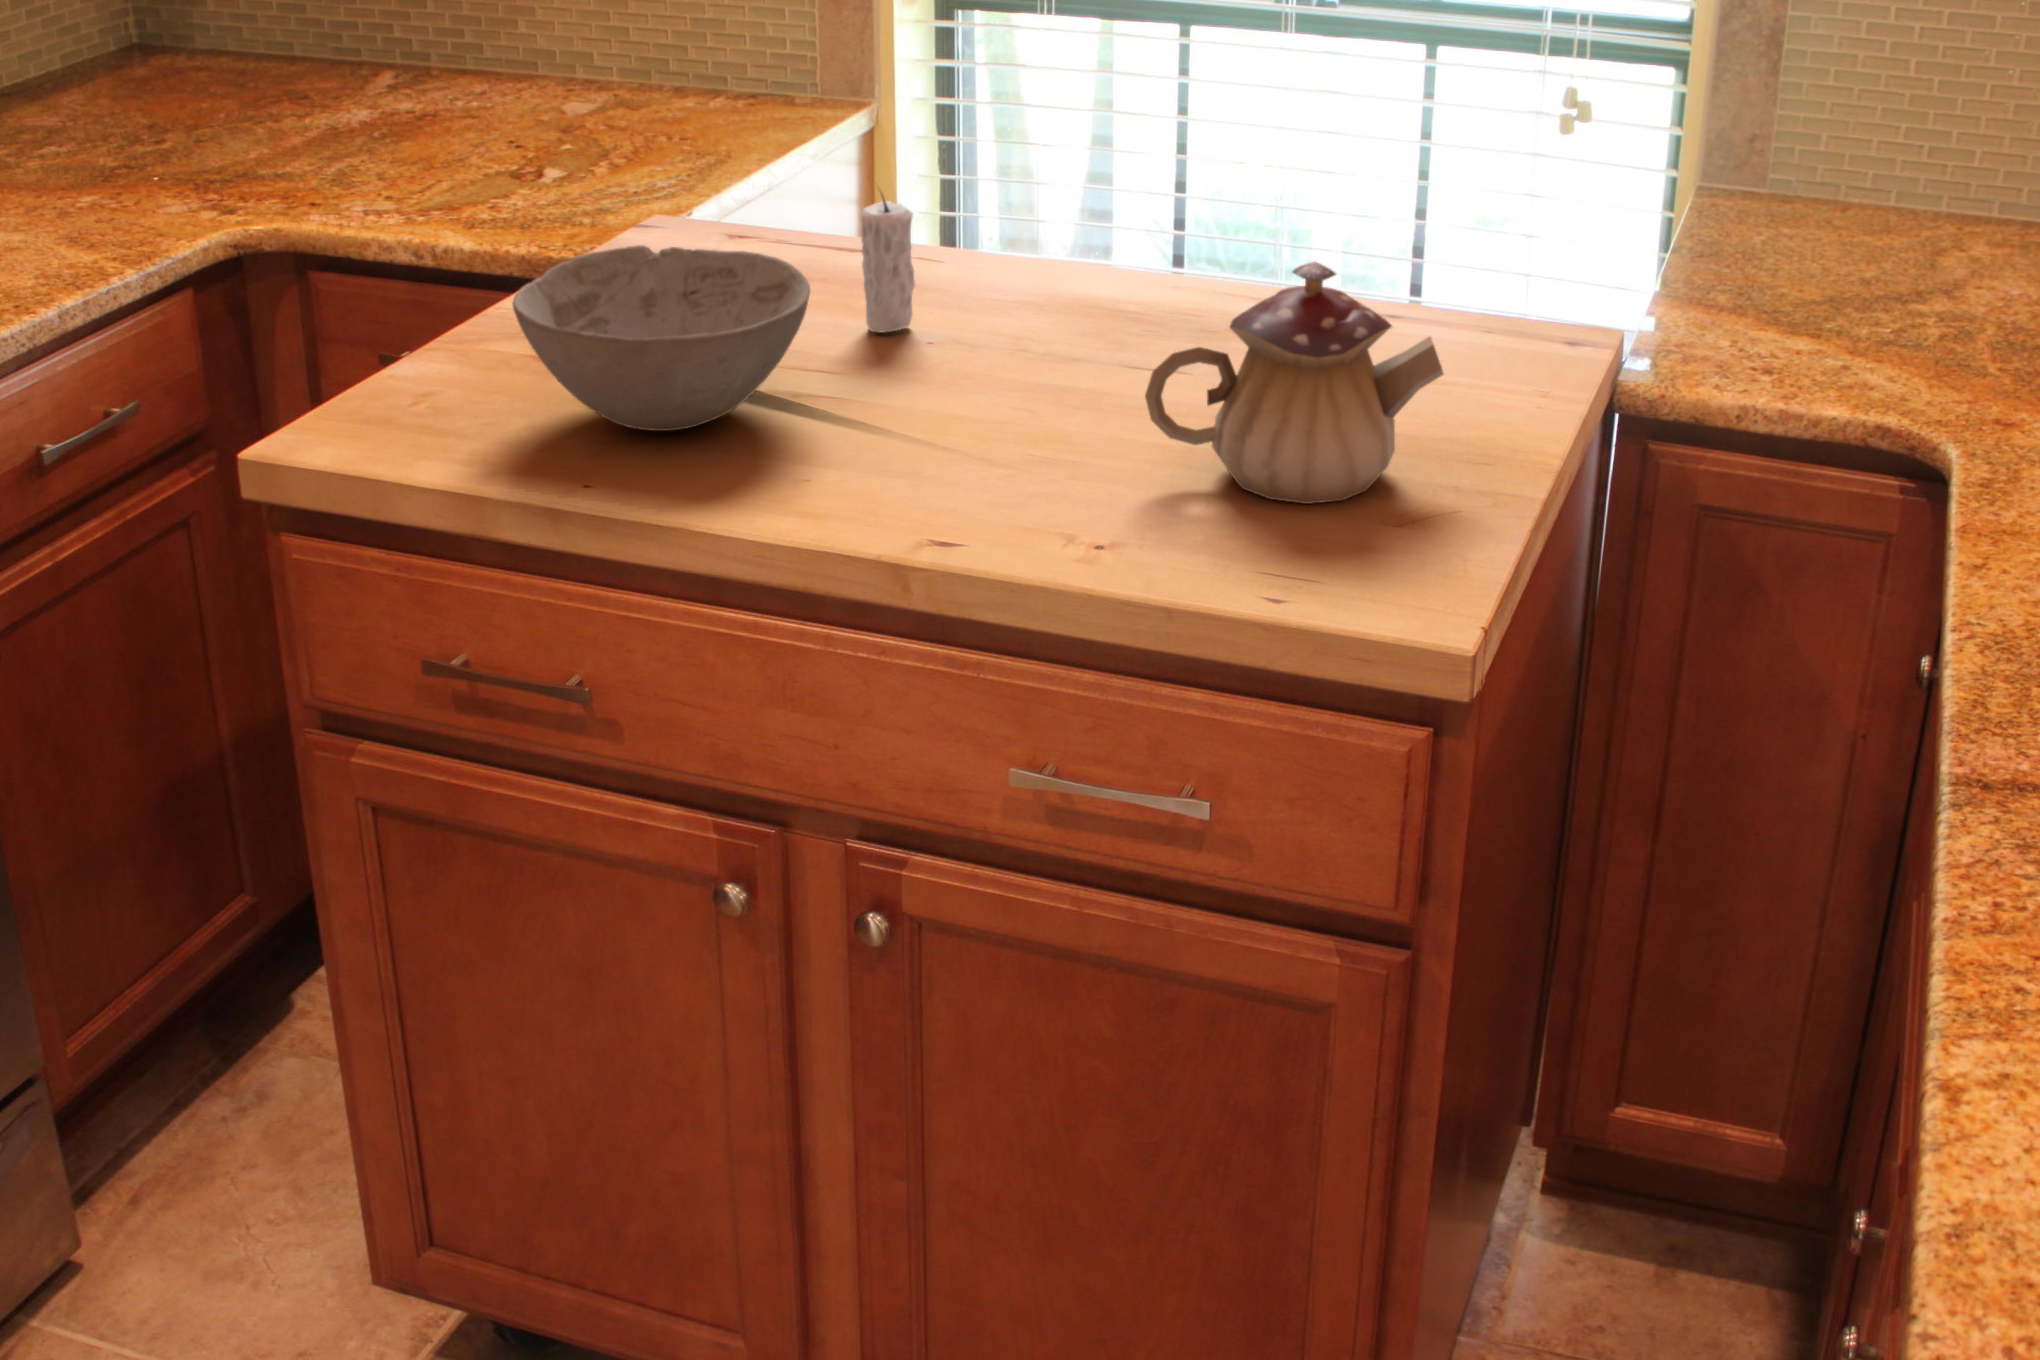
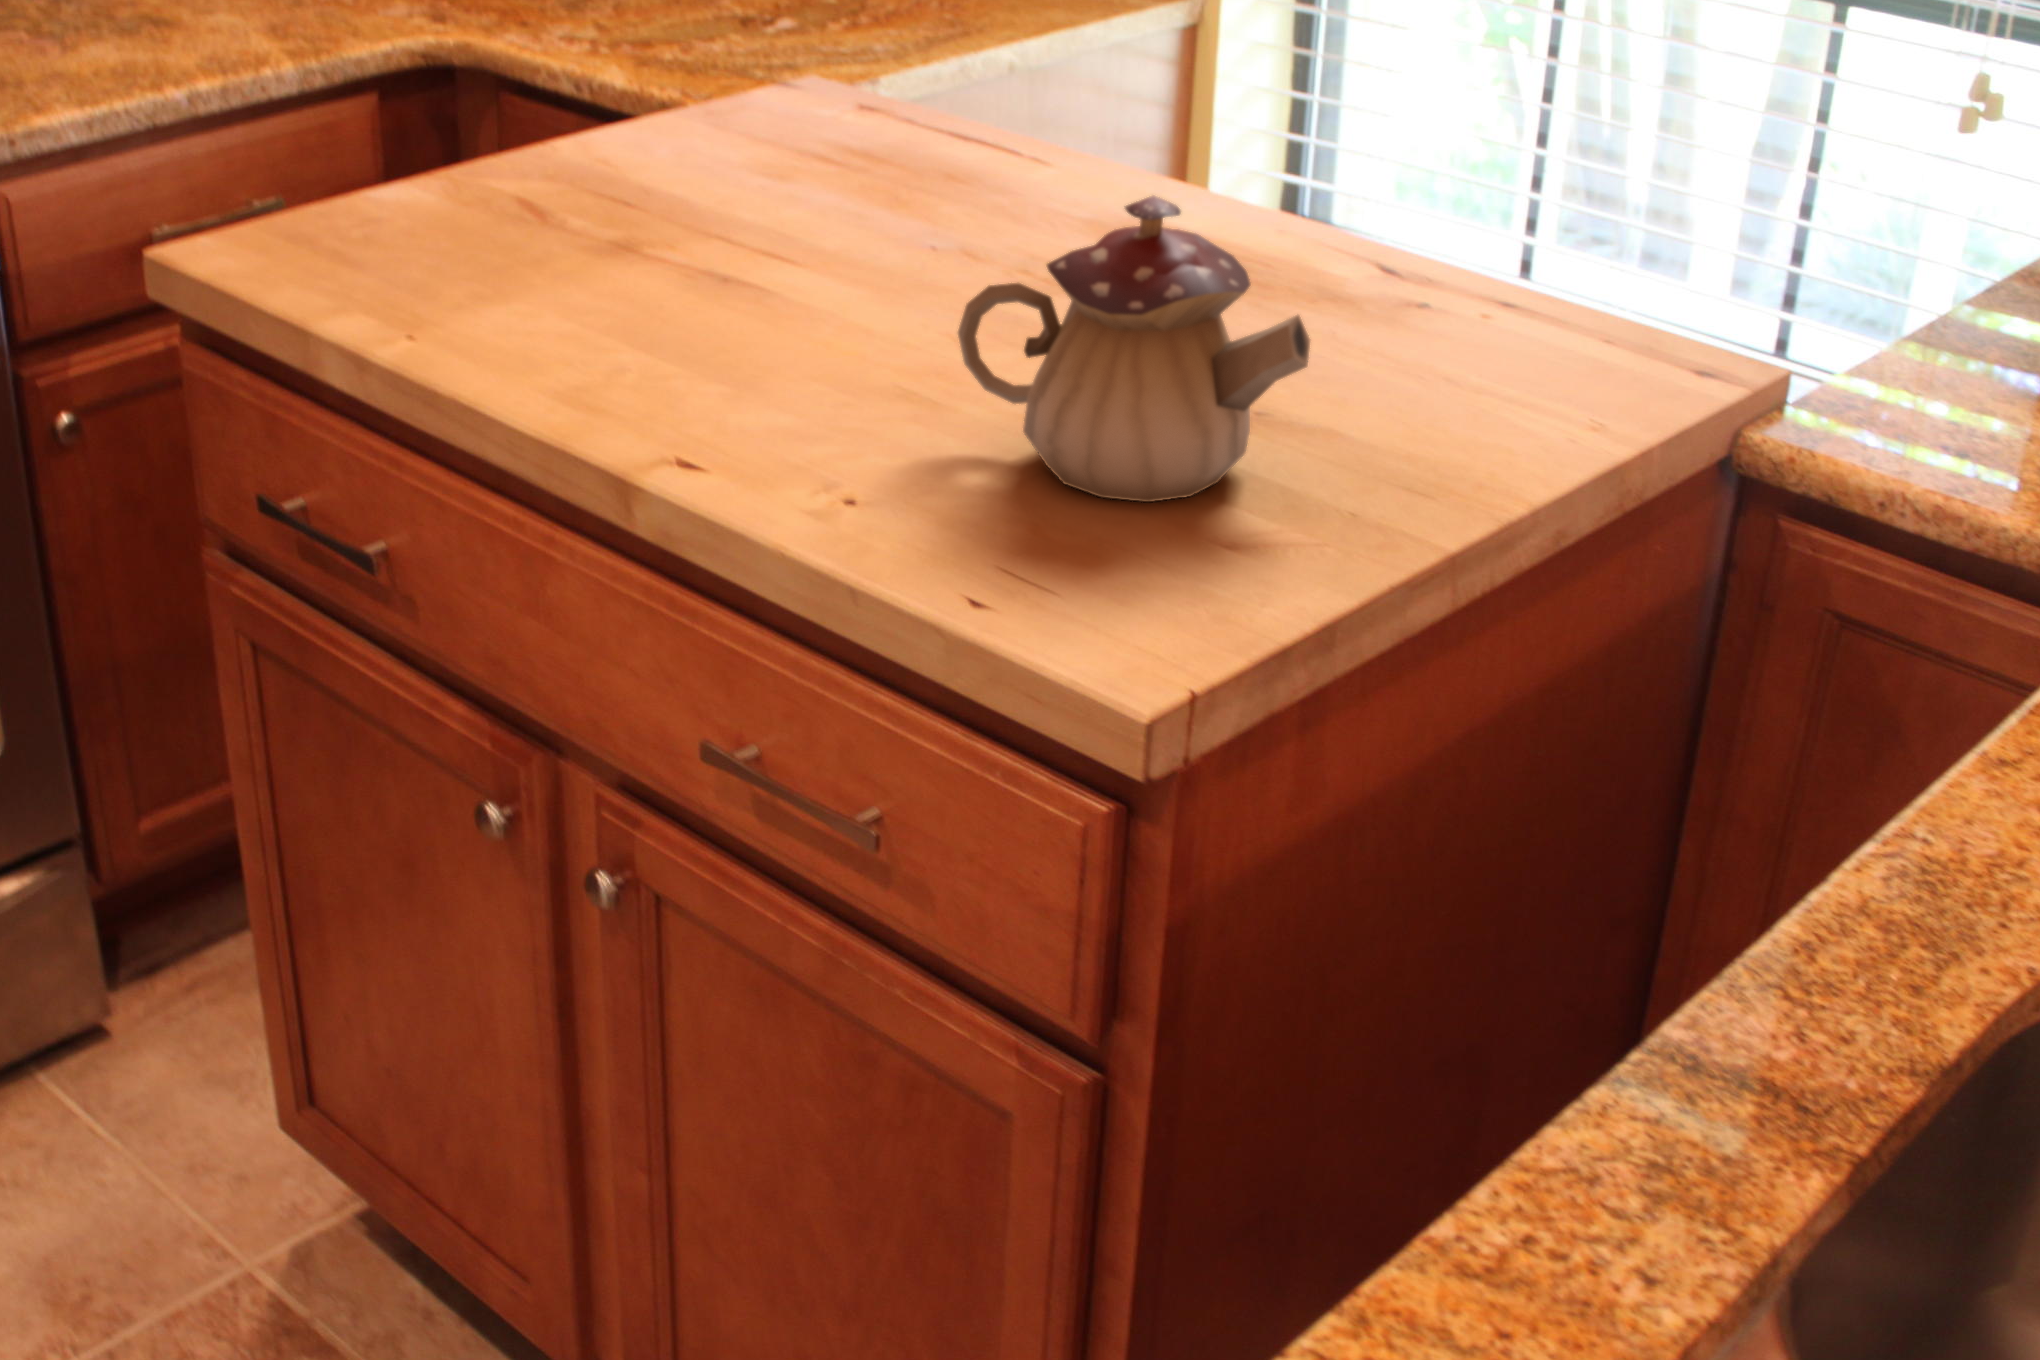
candle: present [861,195,915,333] -> none [851,52,915,230]
bowl: present [512,245,810,431] -> none [383,89,721,294]

